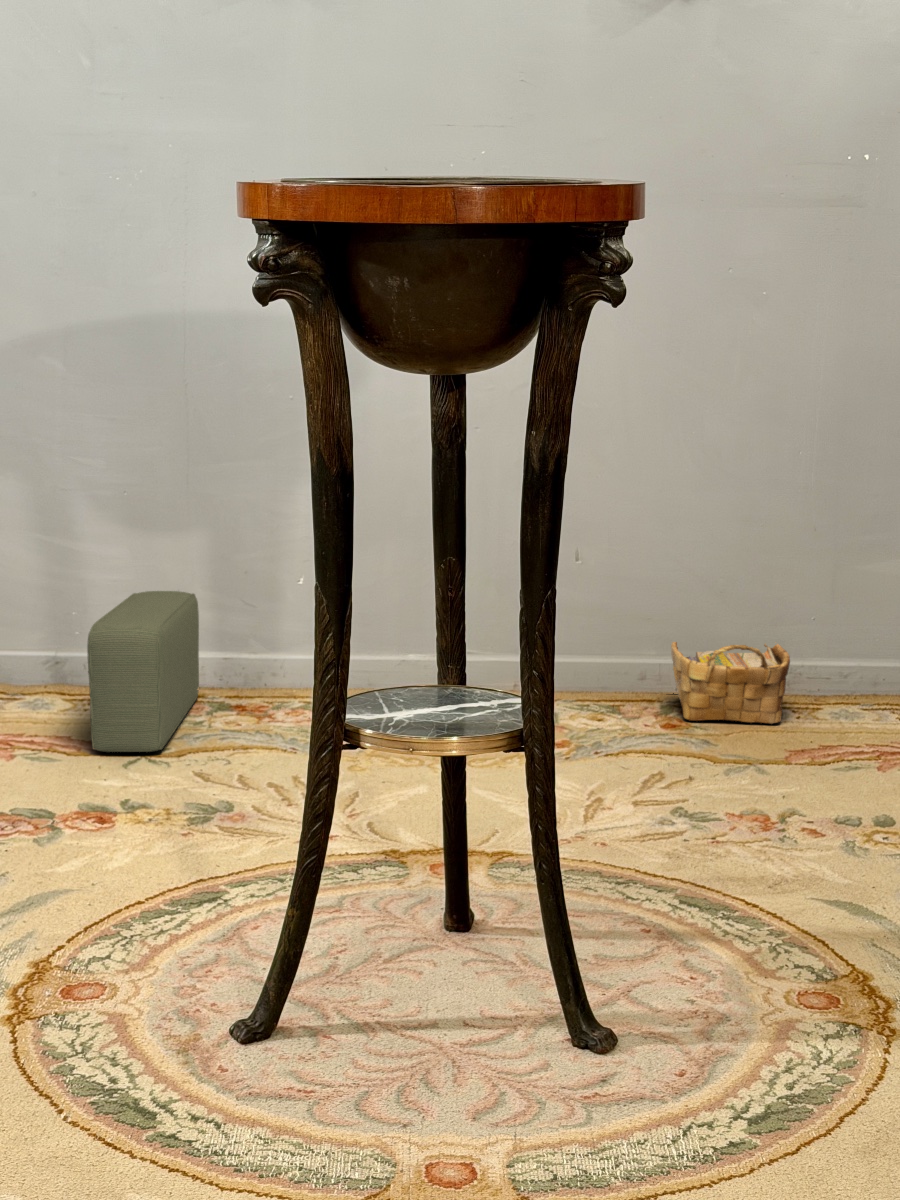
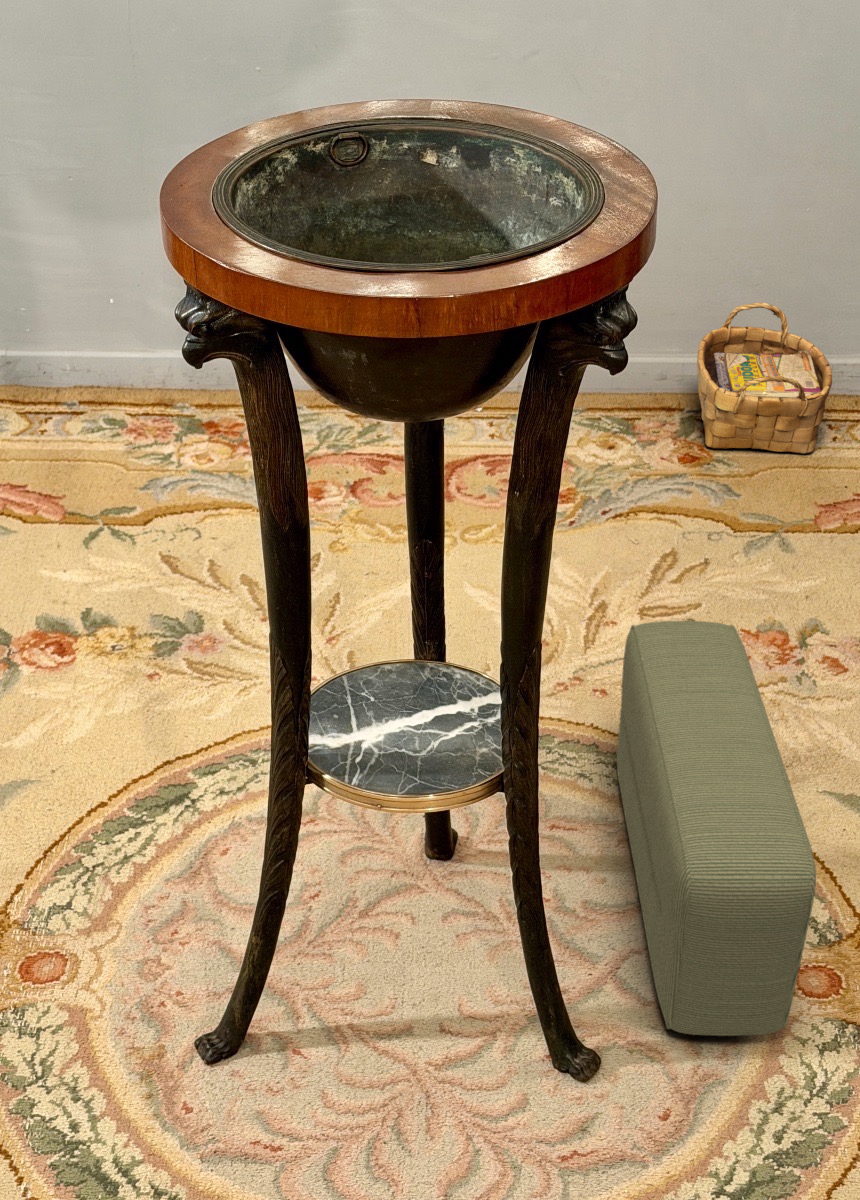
pouf: present [87,591,199,752] -> present [617,621,816,1036]

